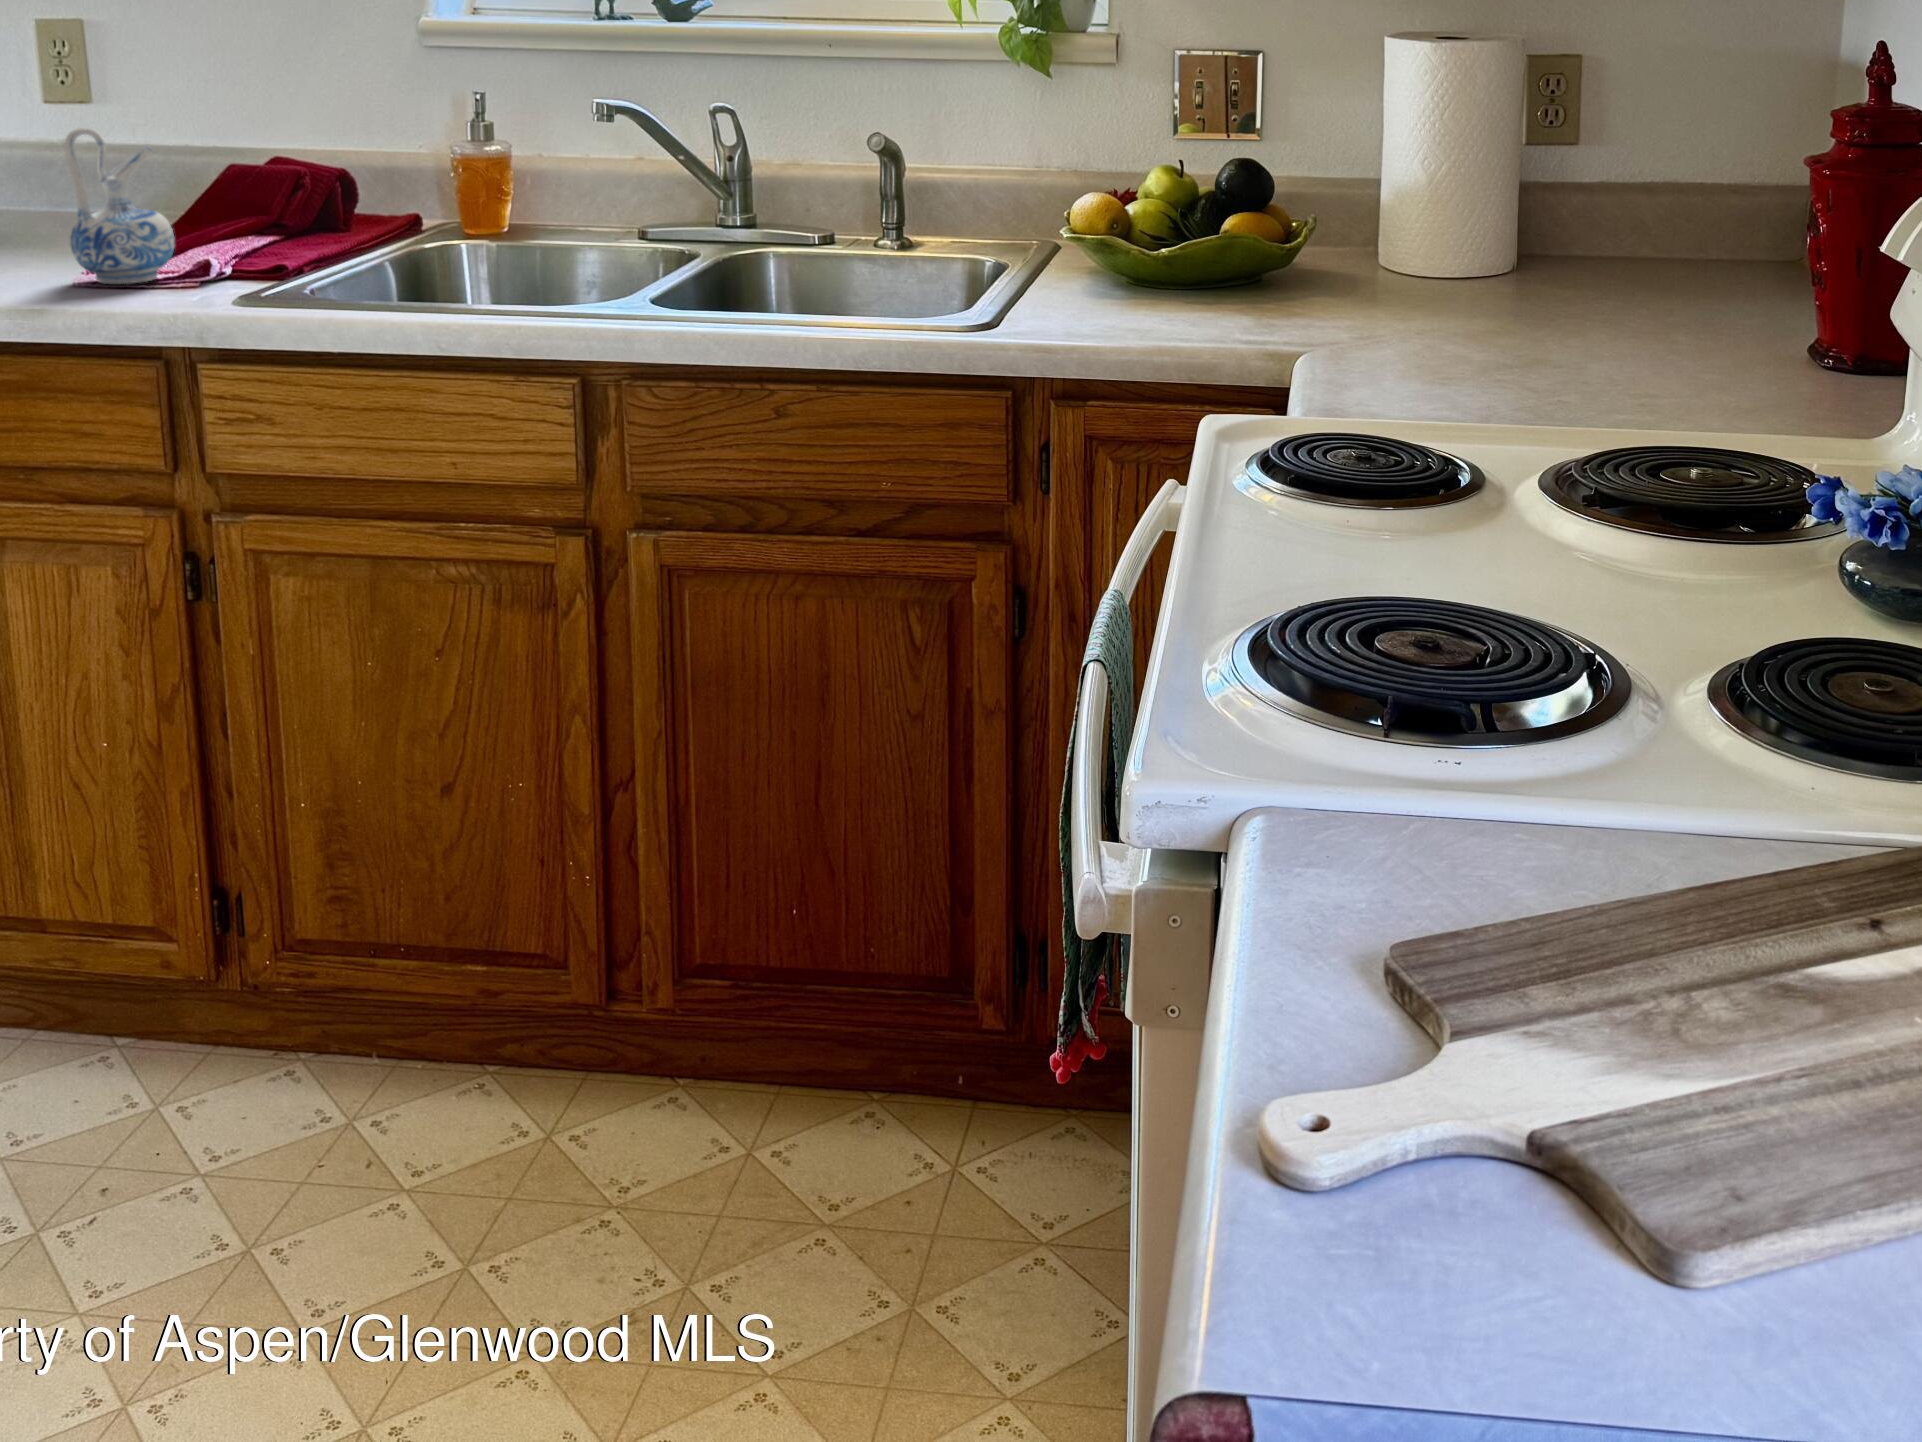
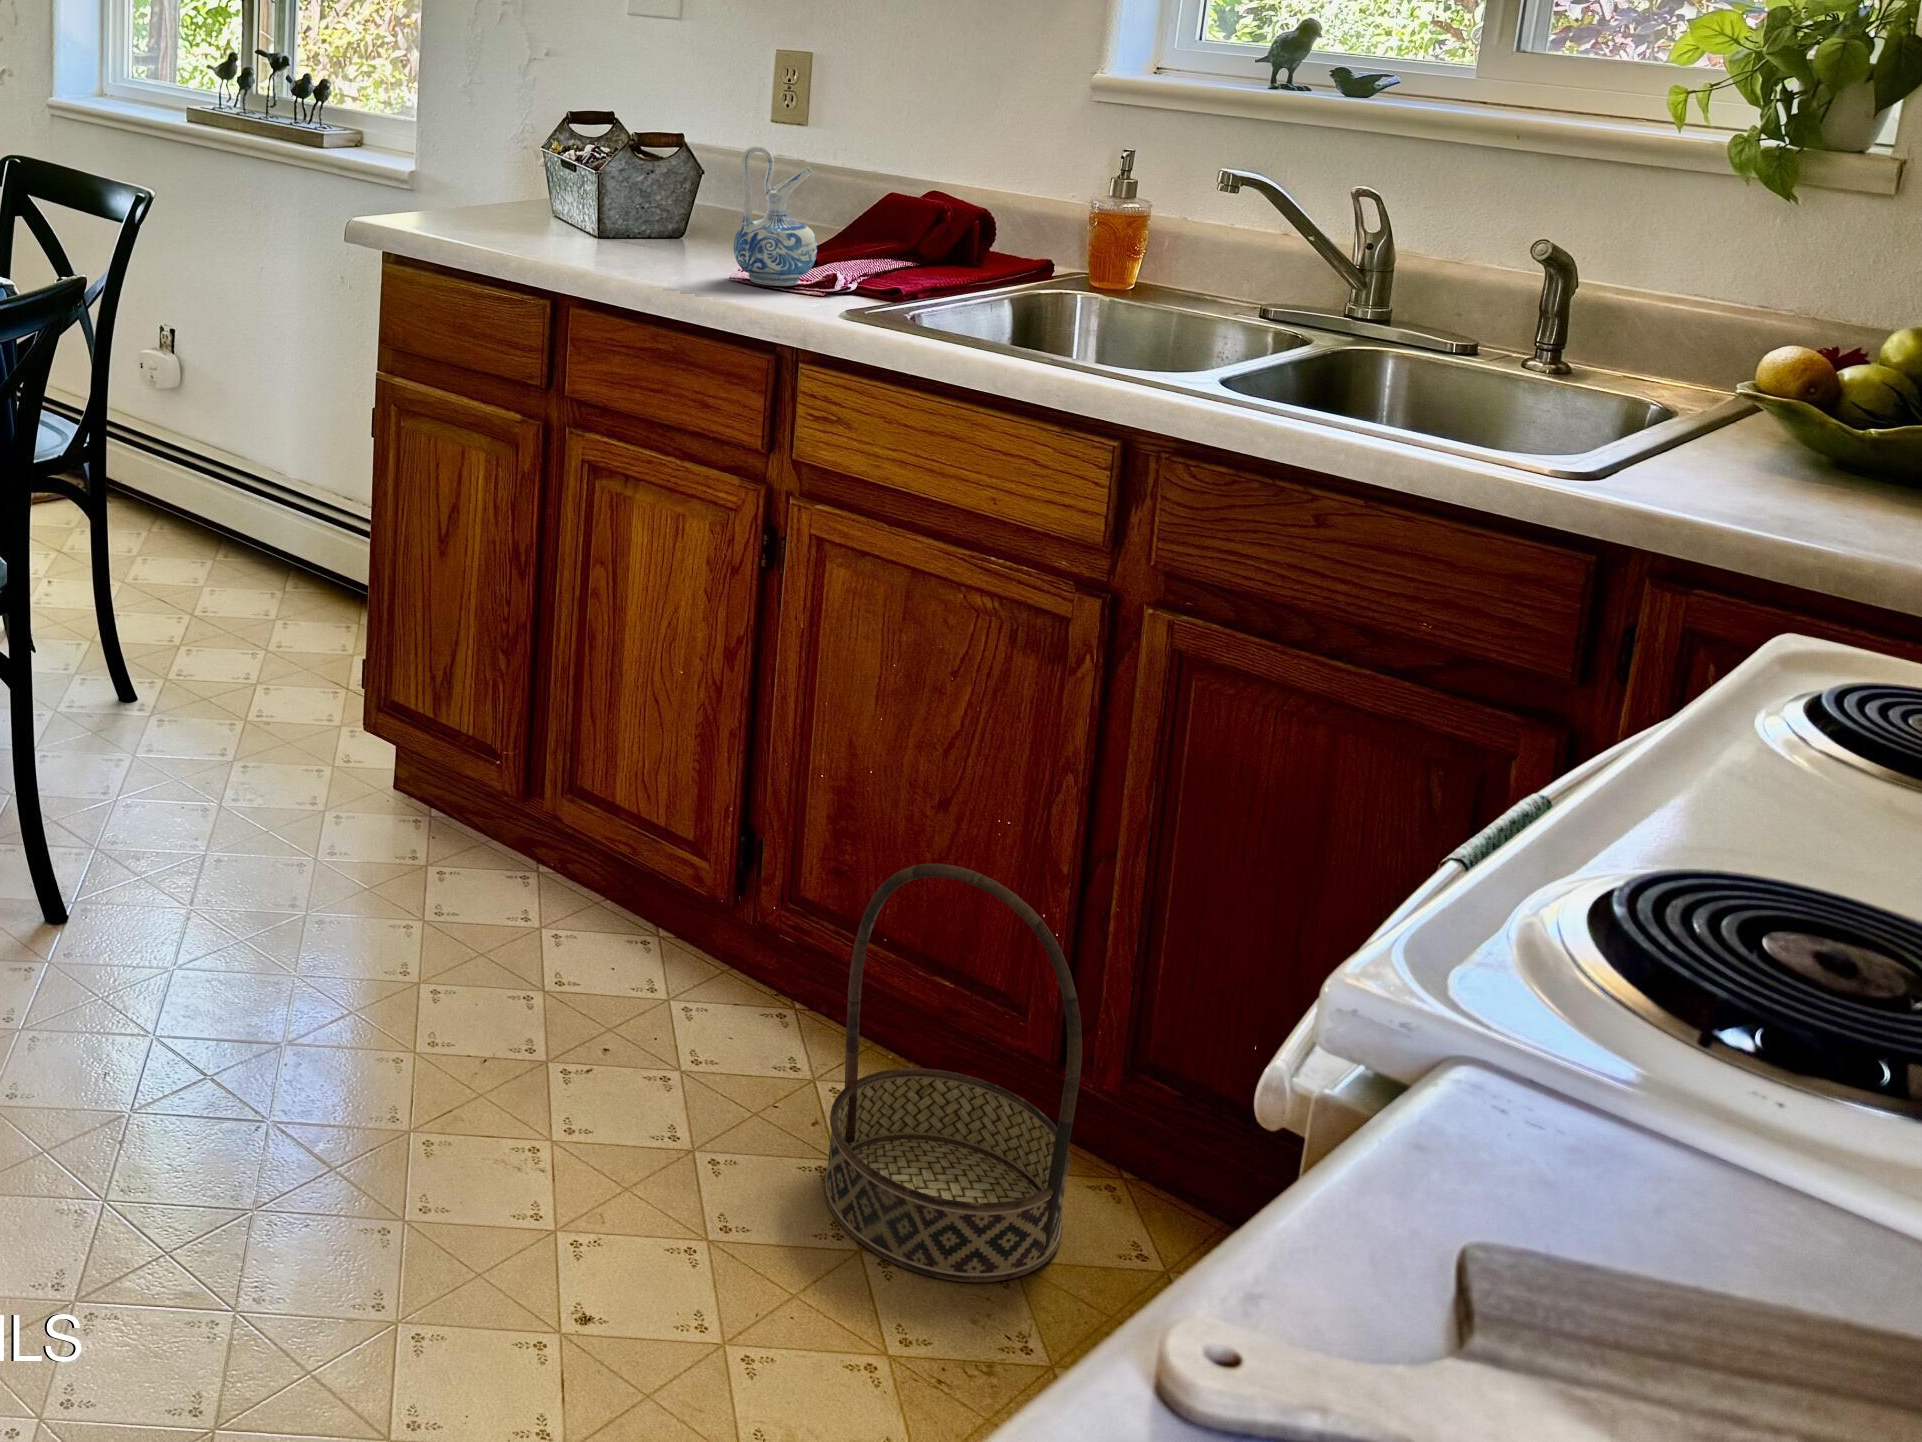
basket: none [393,842,656,1265] -> present [824,864,1082,1282]

